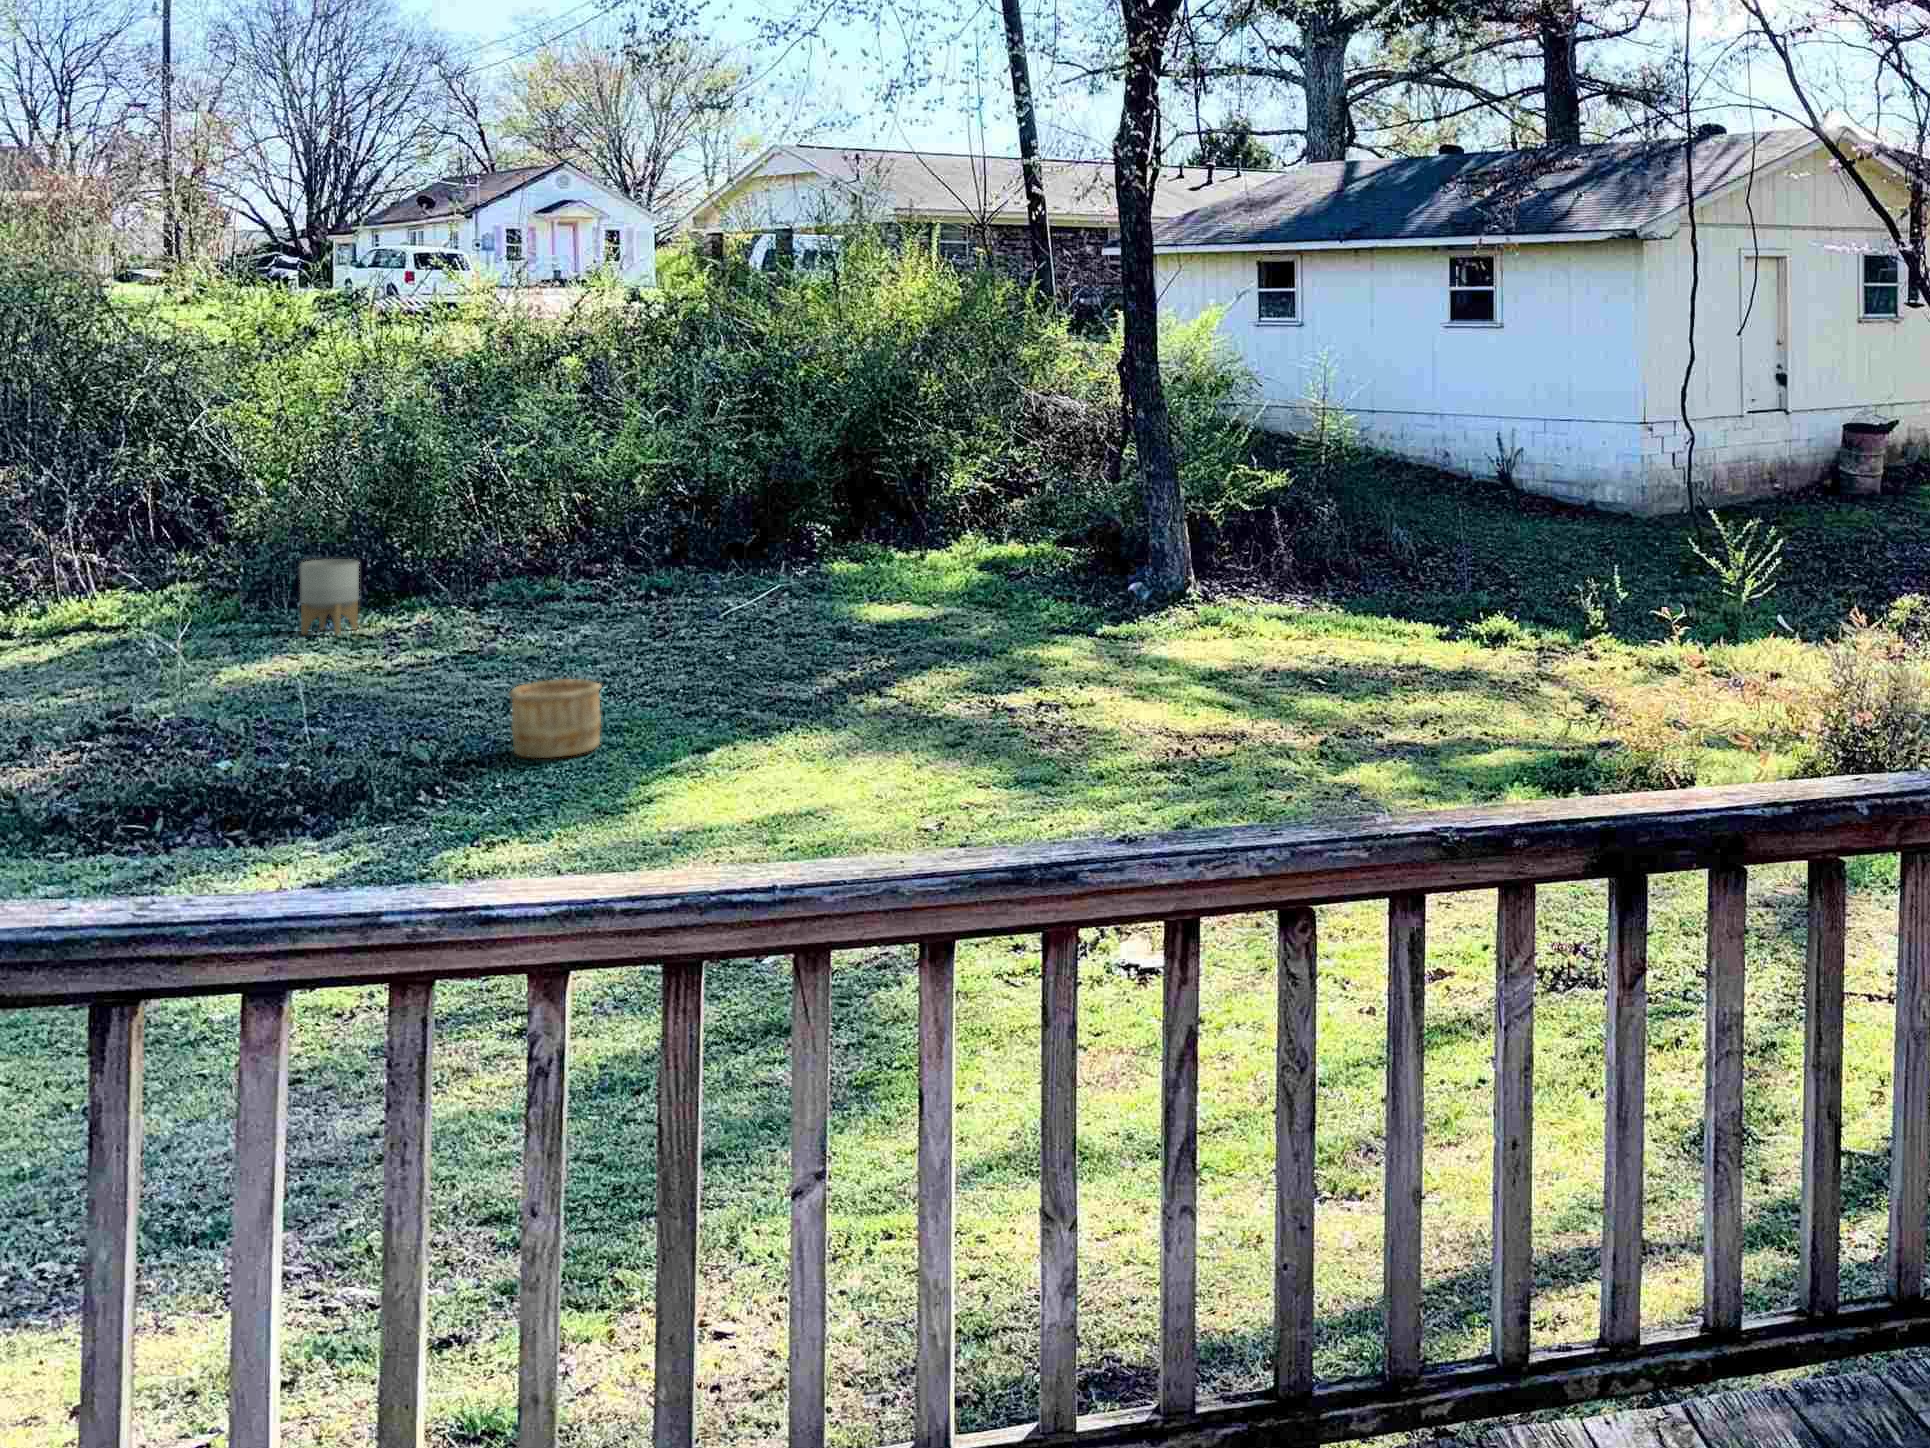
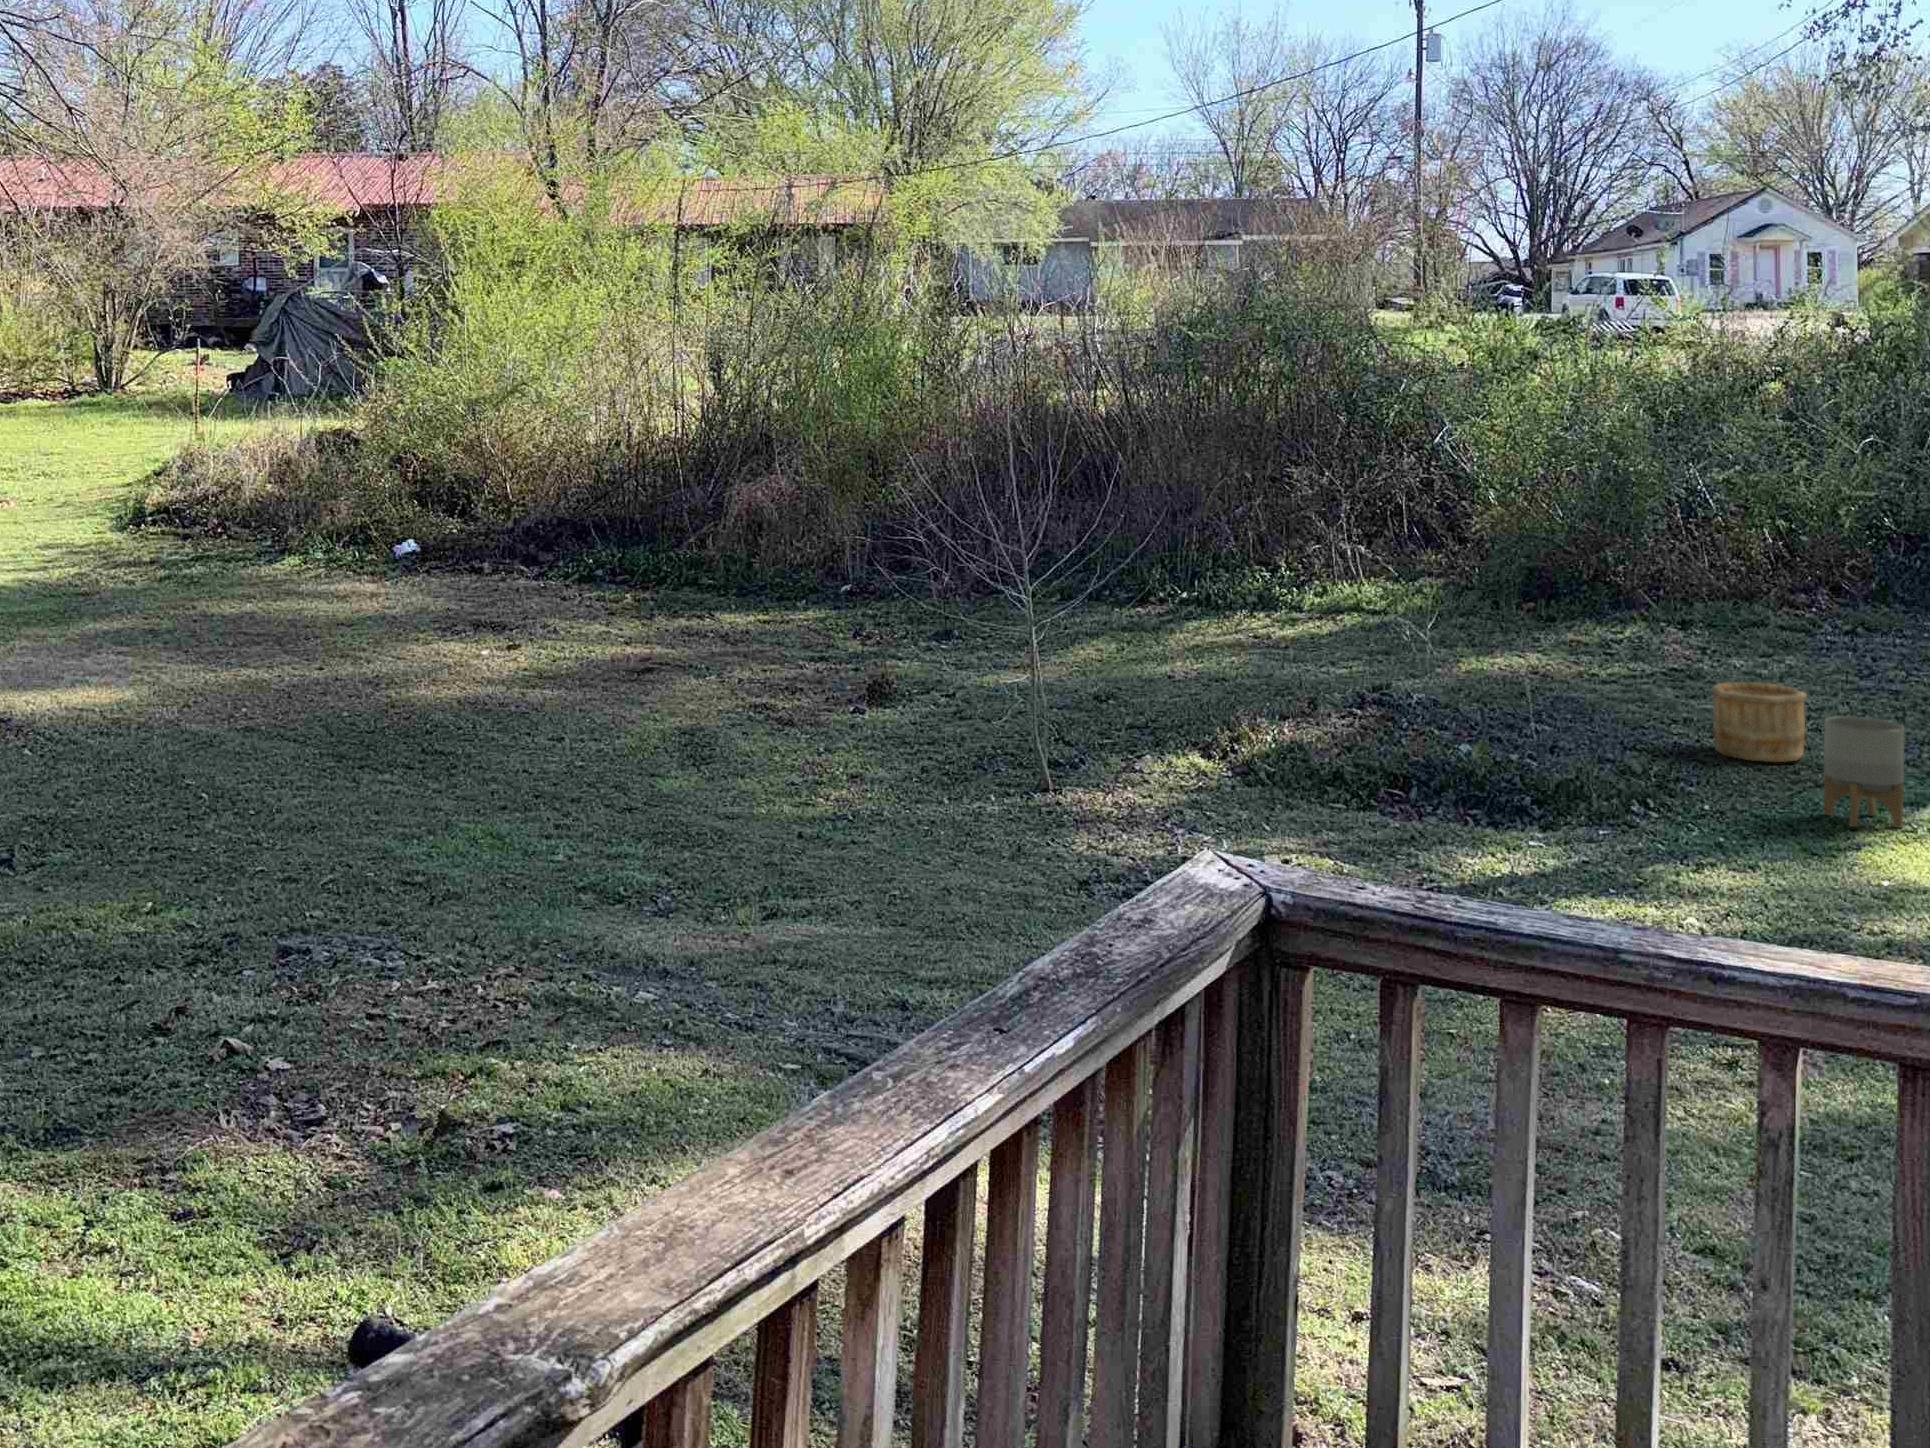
planter: present [300,559,359,635] -> present [1823,716,1905,828]

